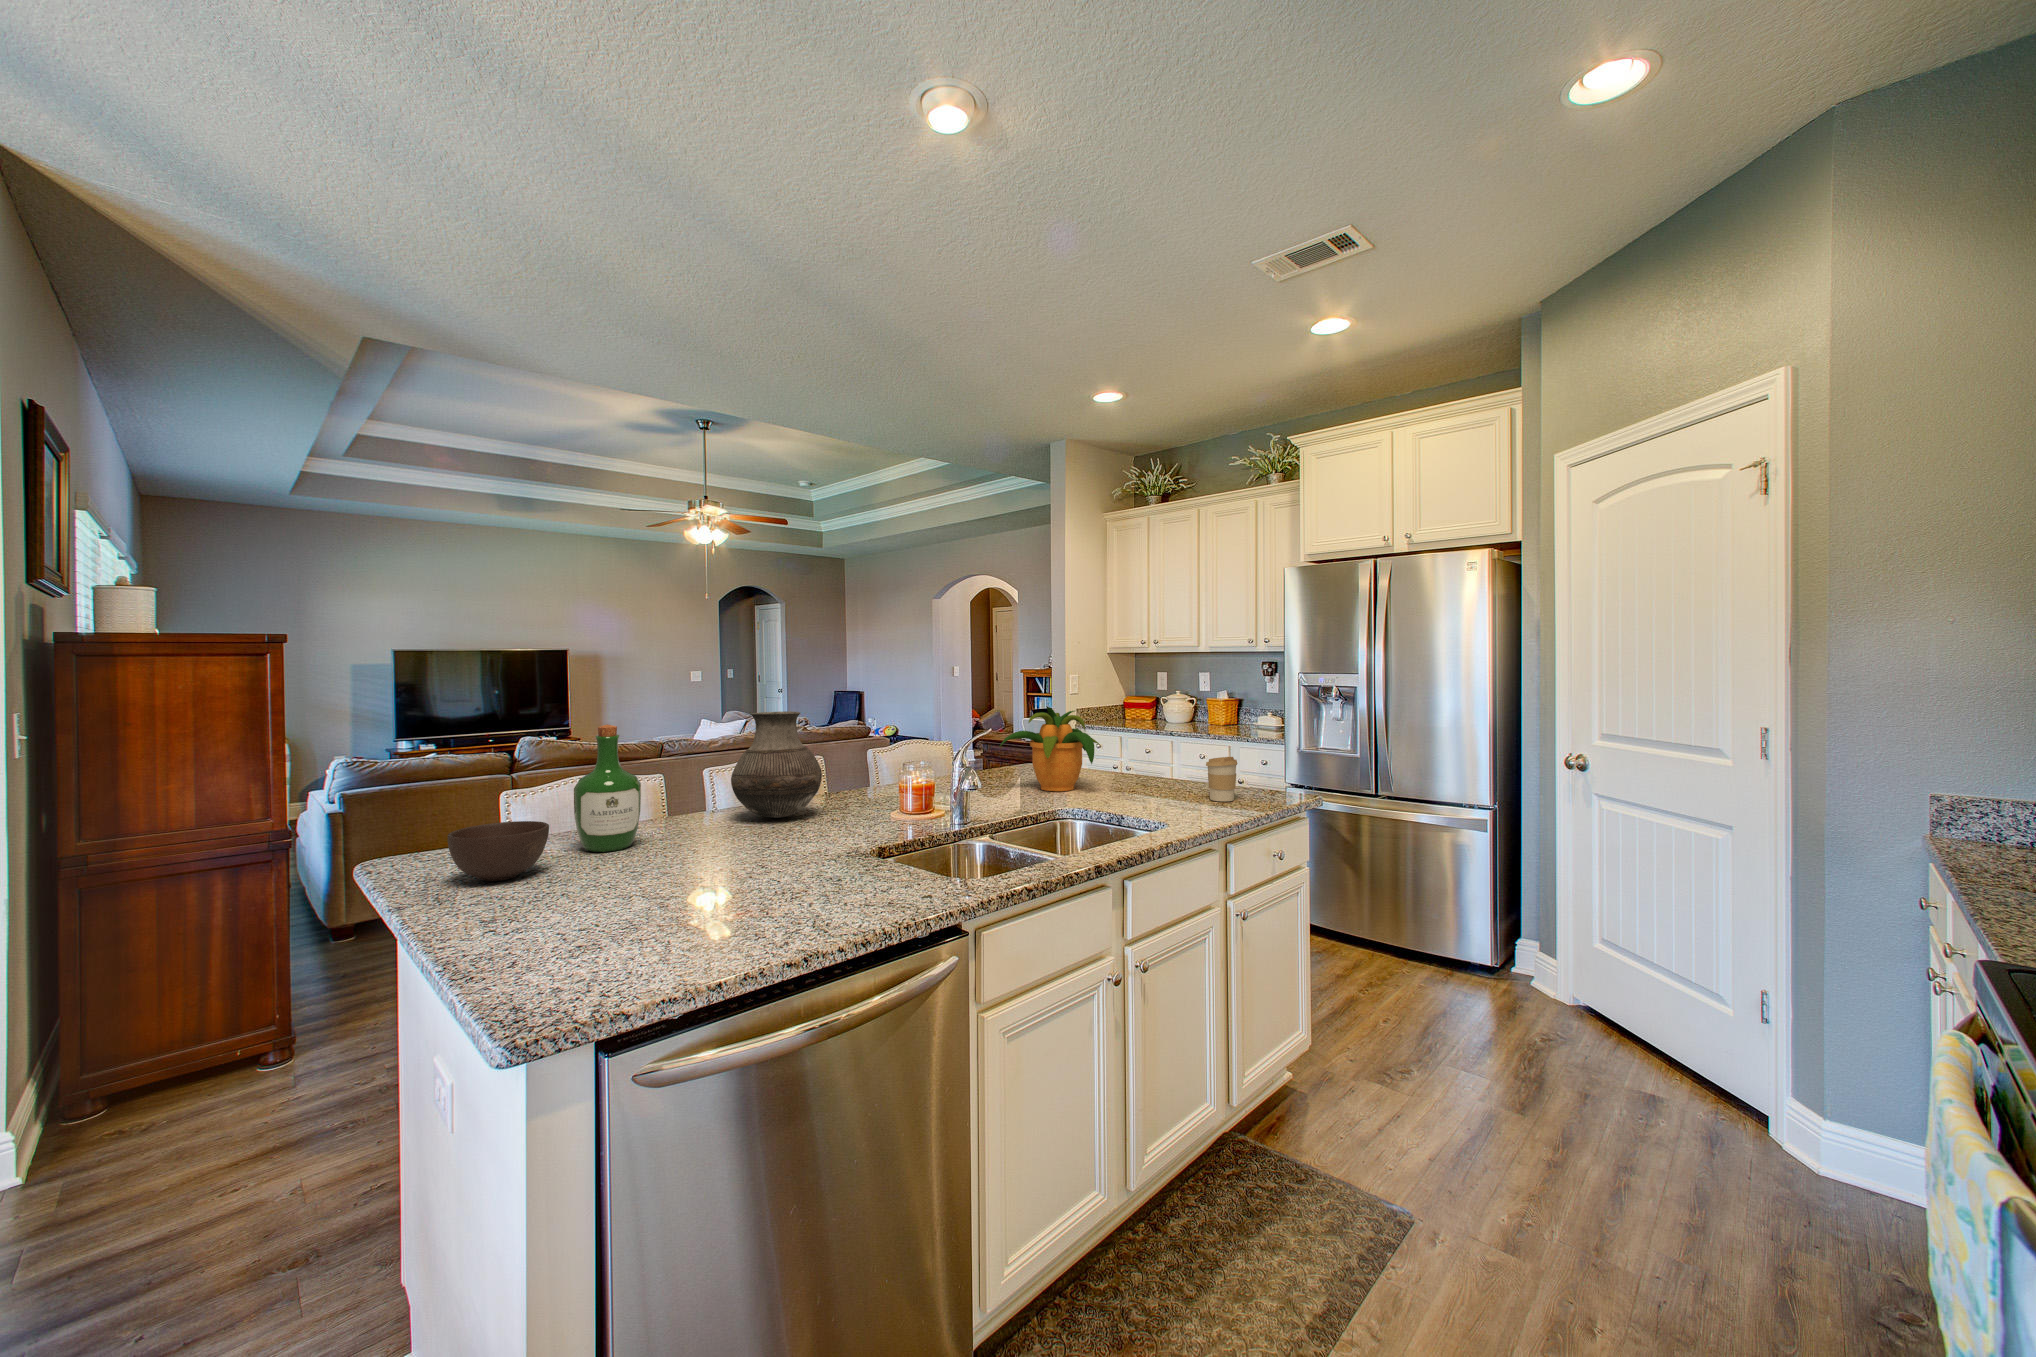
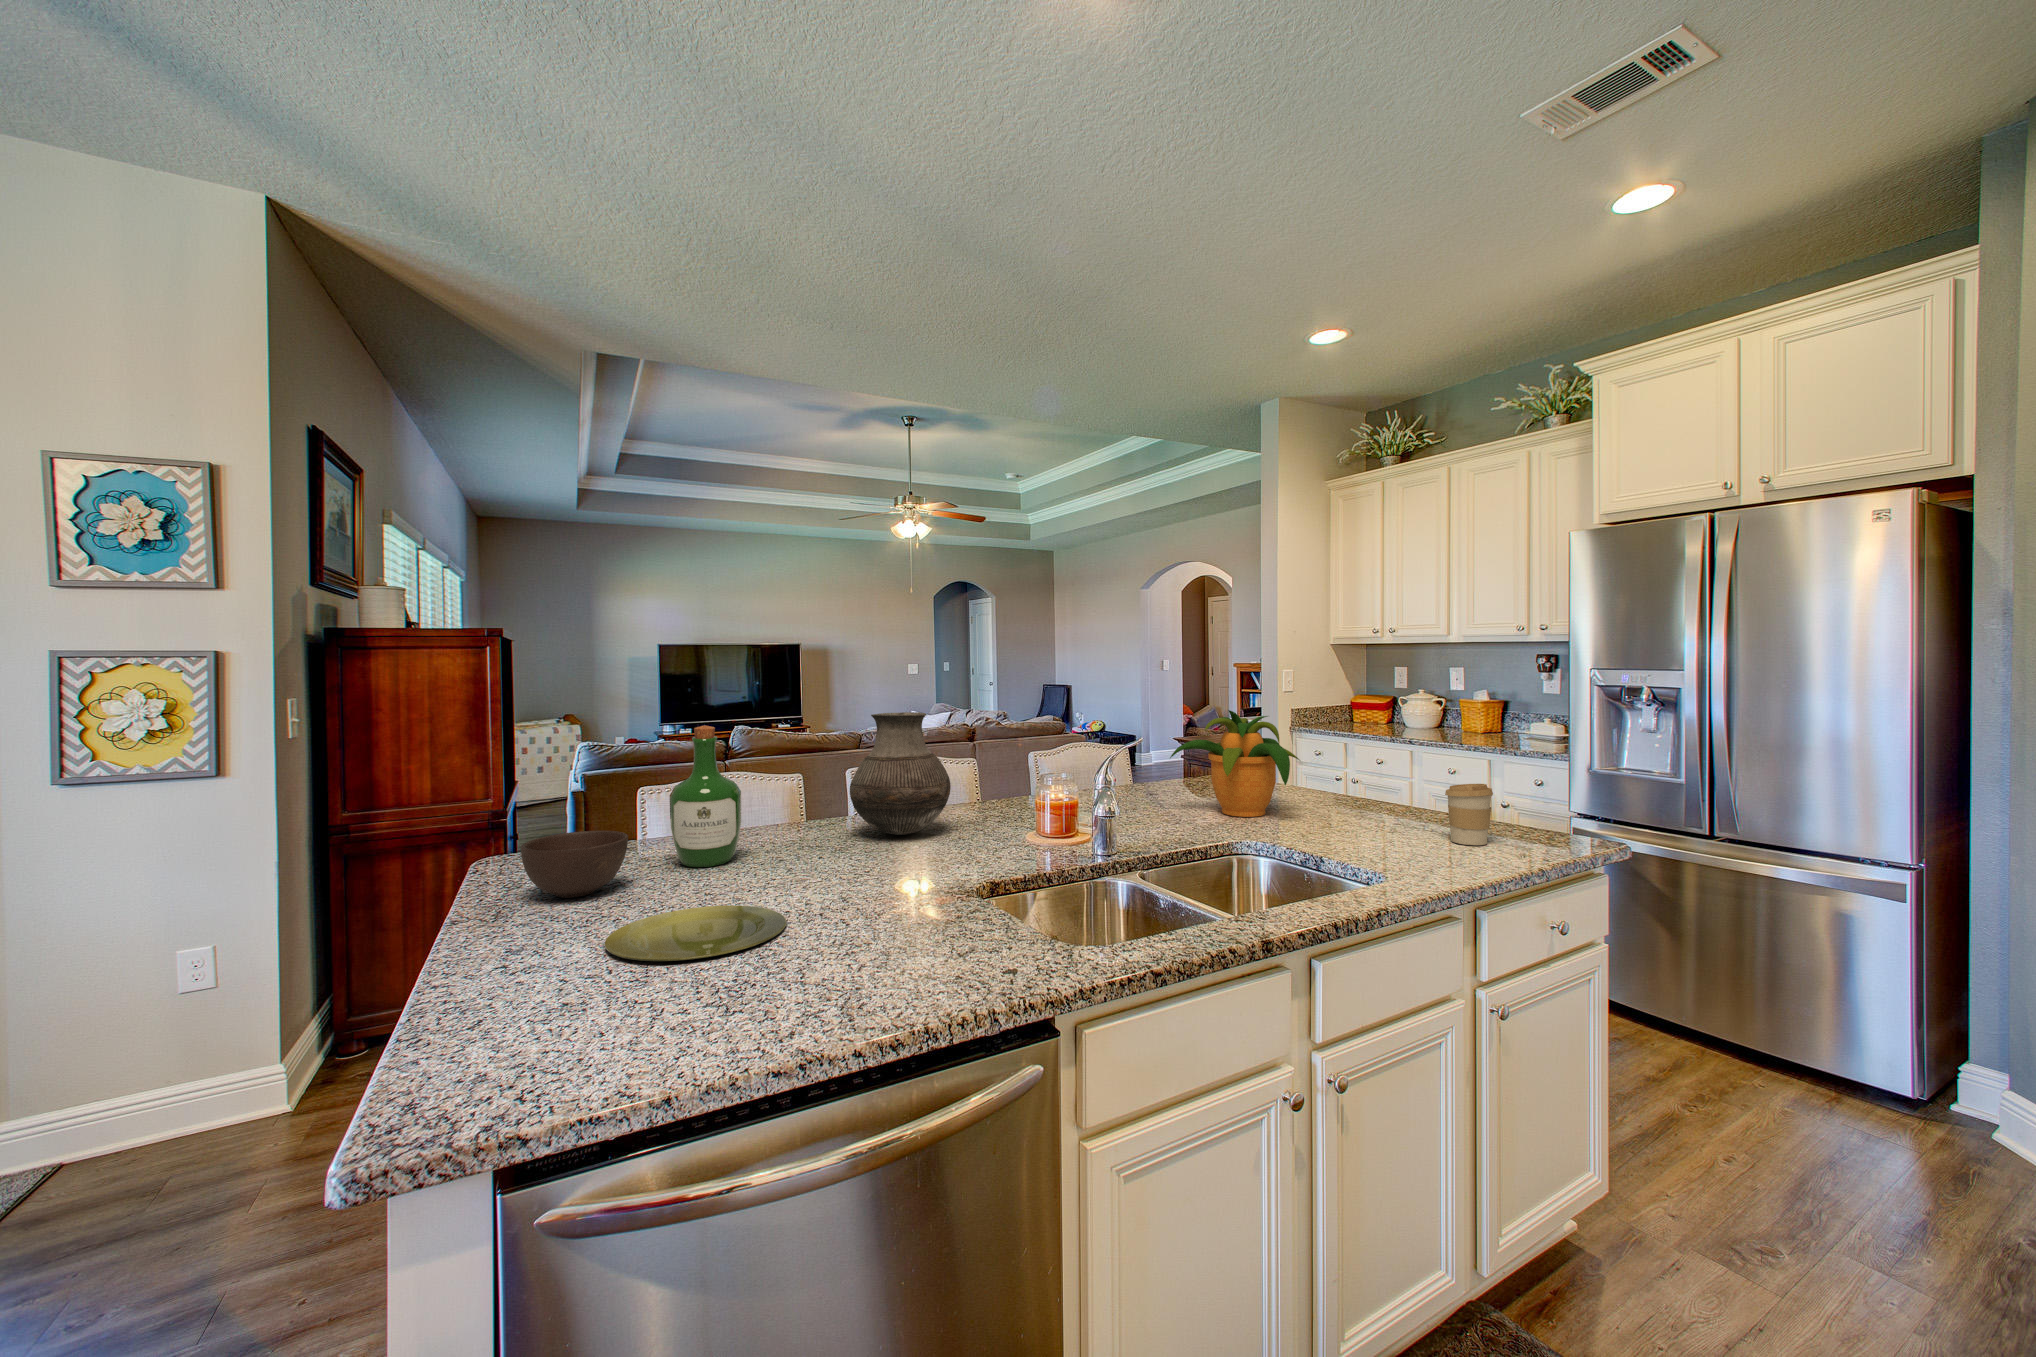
plate: none [572,874,727,914] -> present [605,905,786,961]

